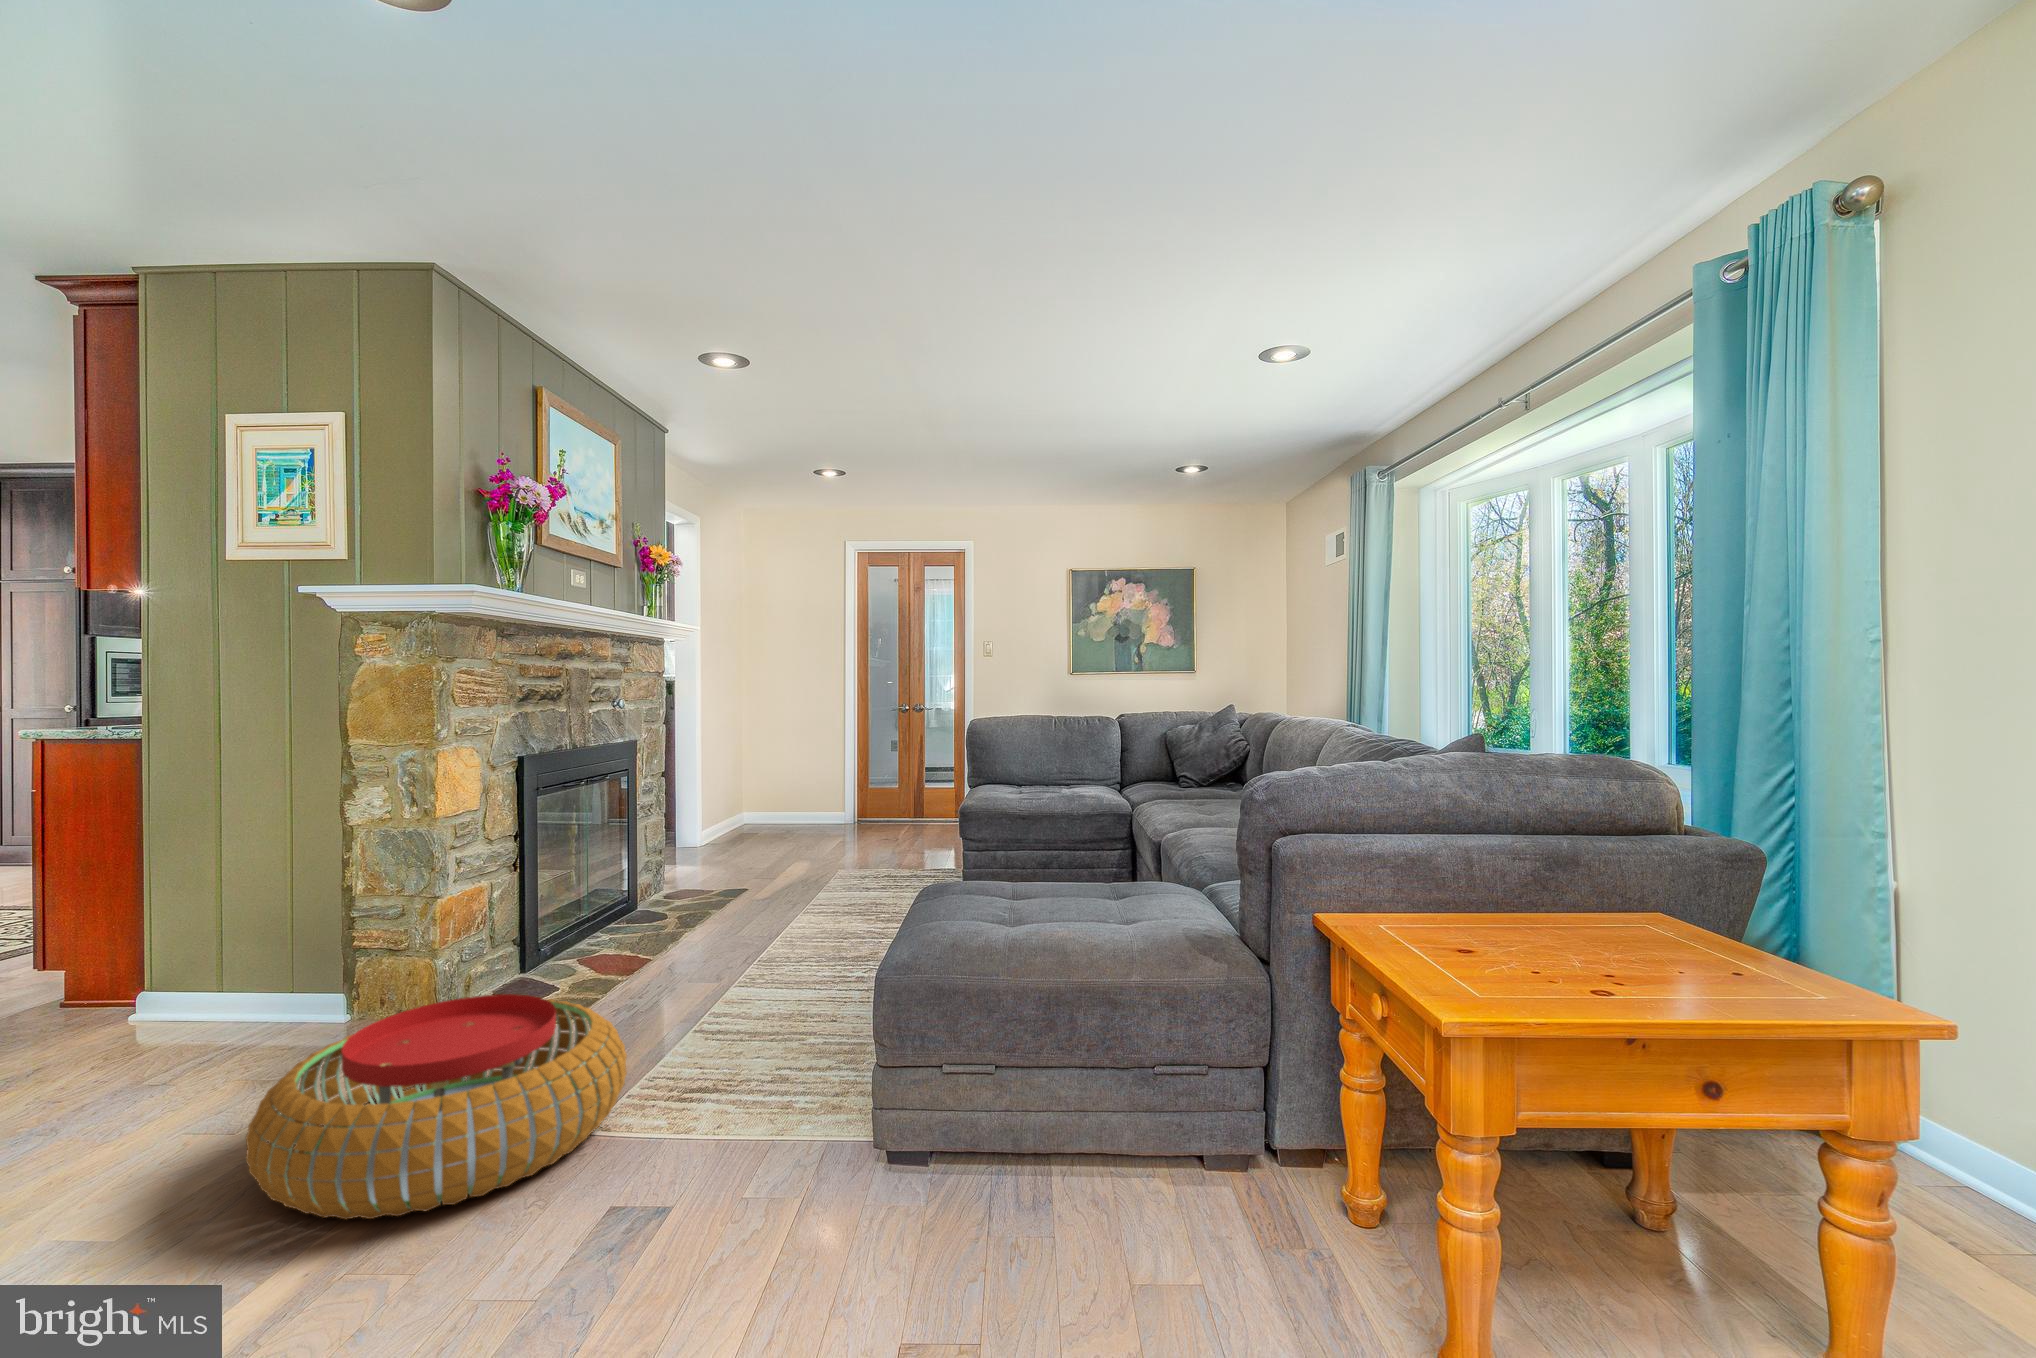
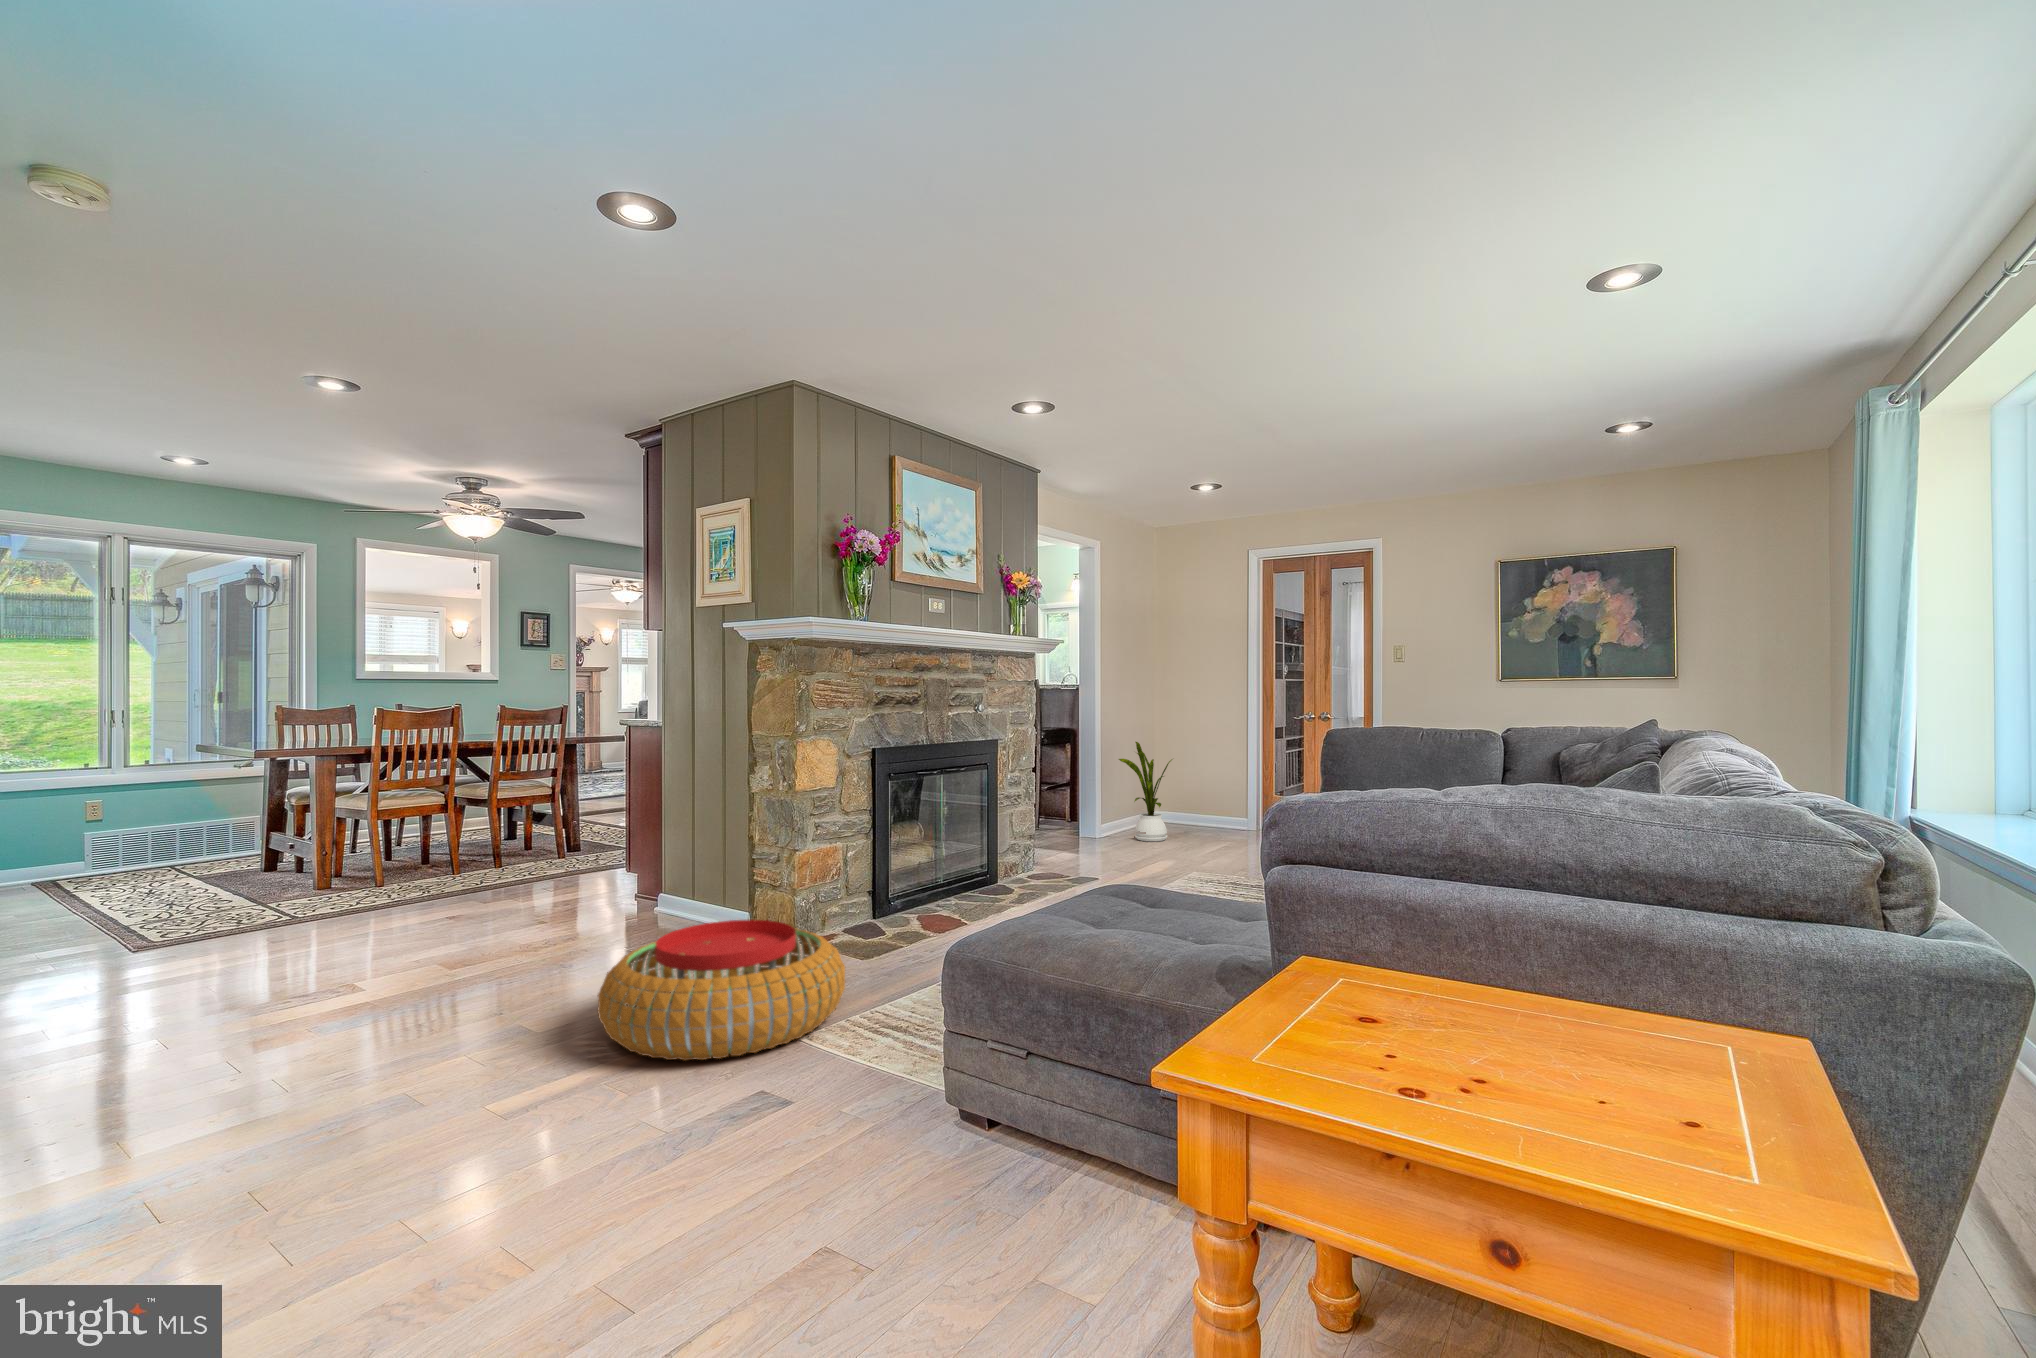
house plant: none [721,733,780,838] -> present [1119,742,1172,841]

